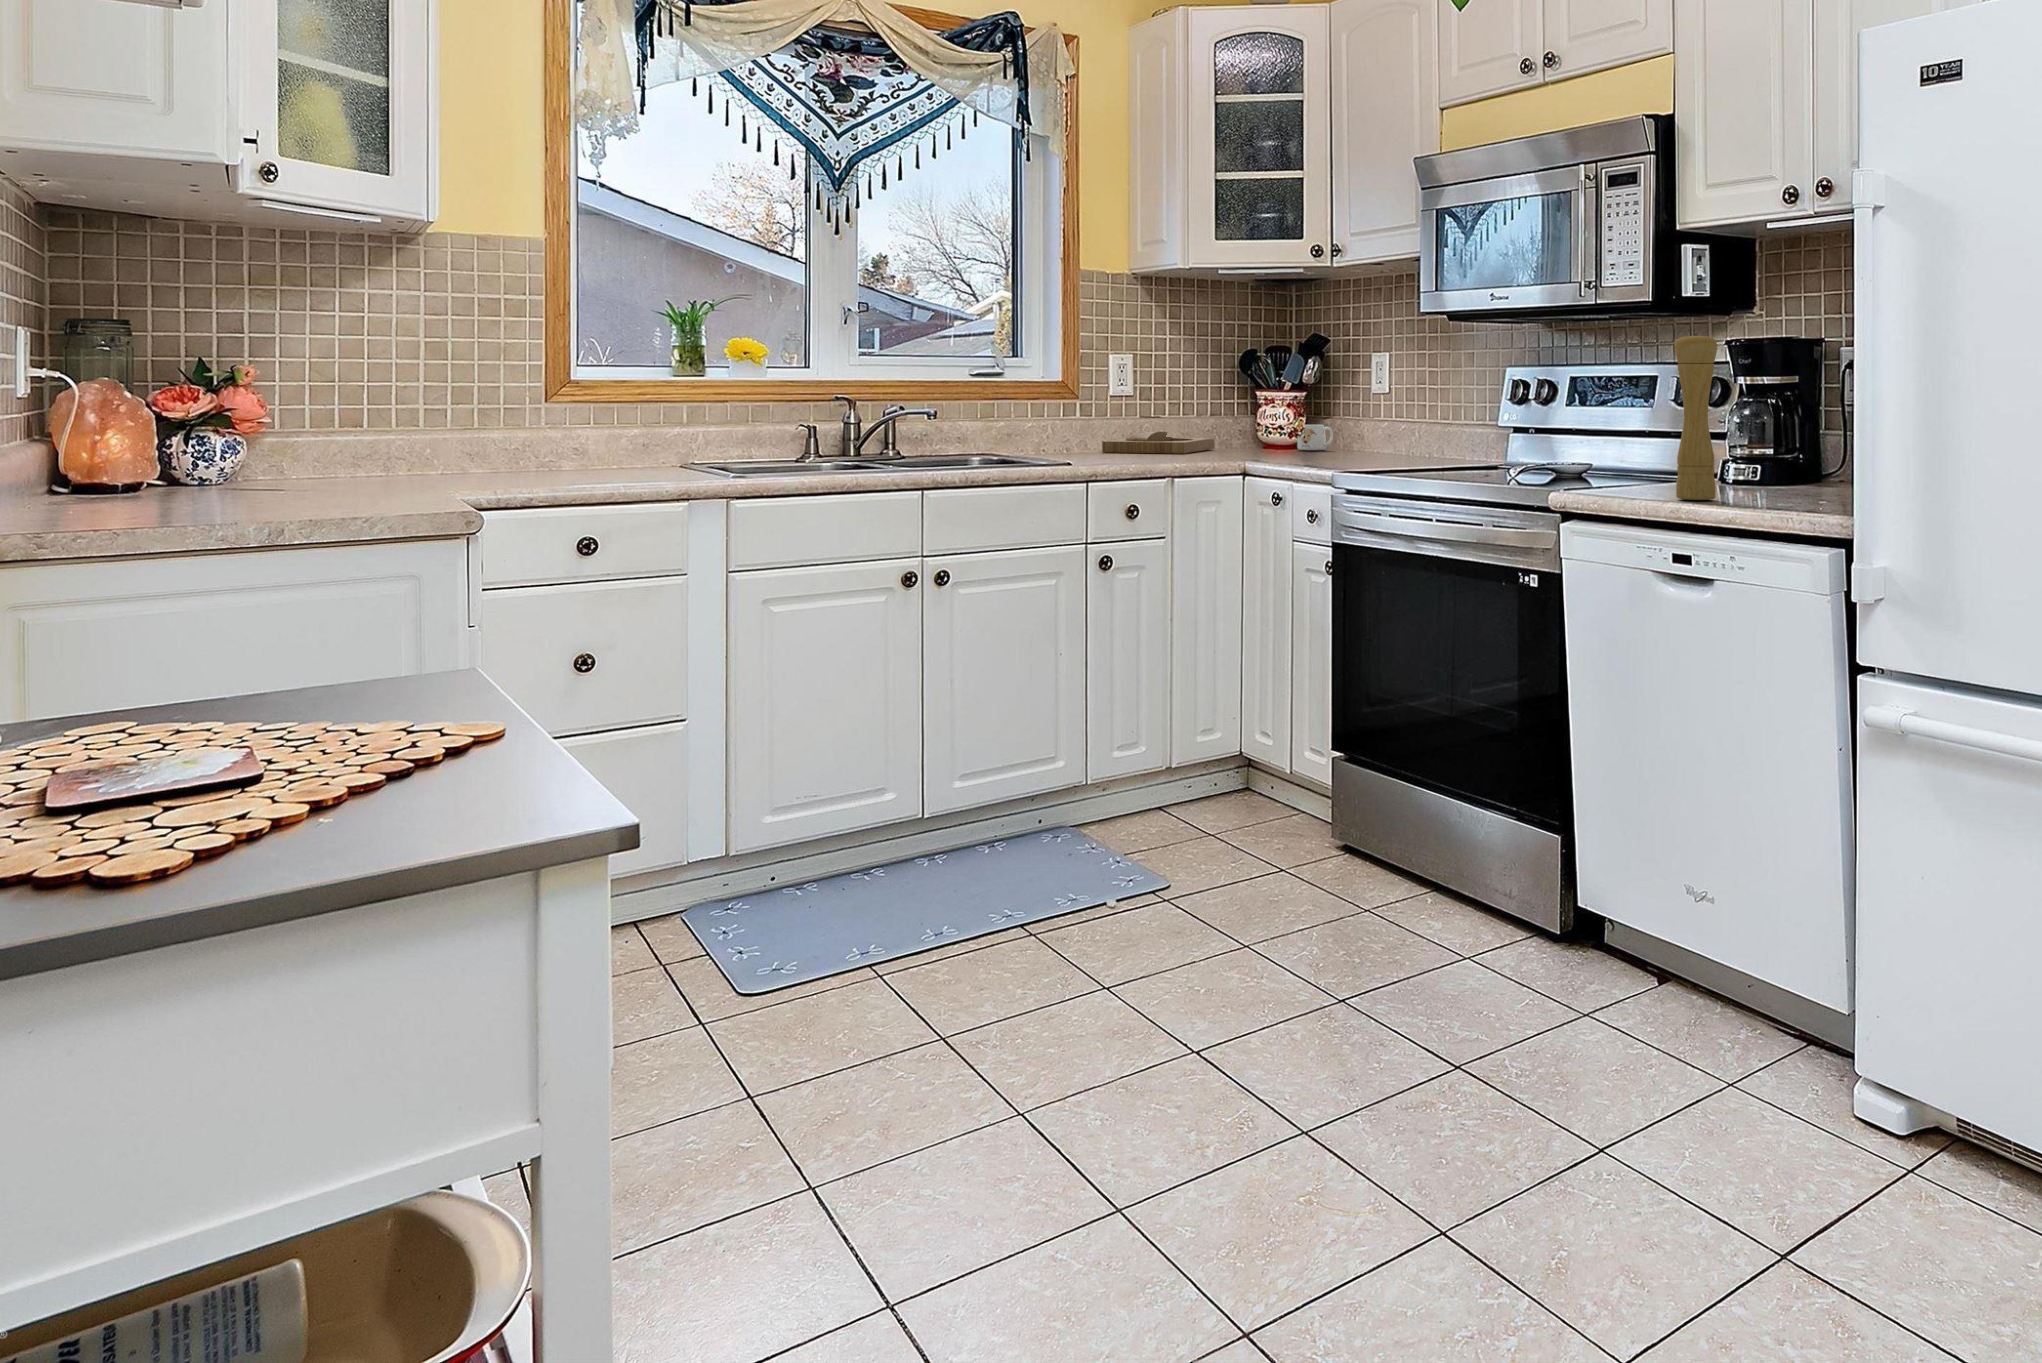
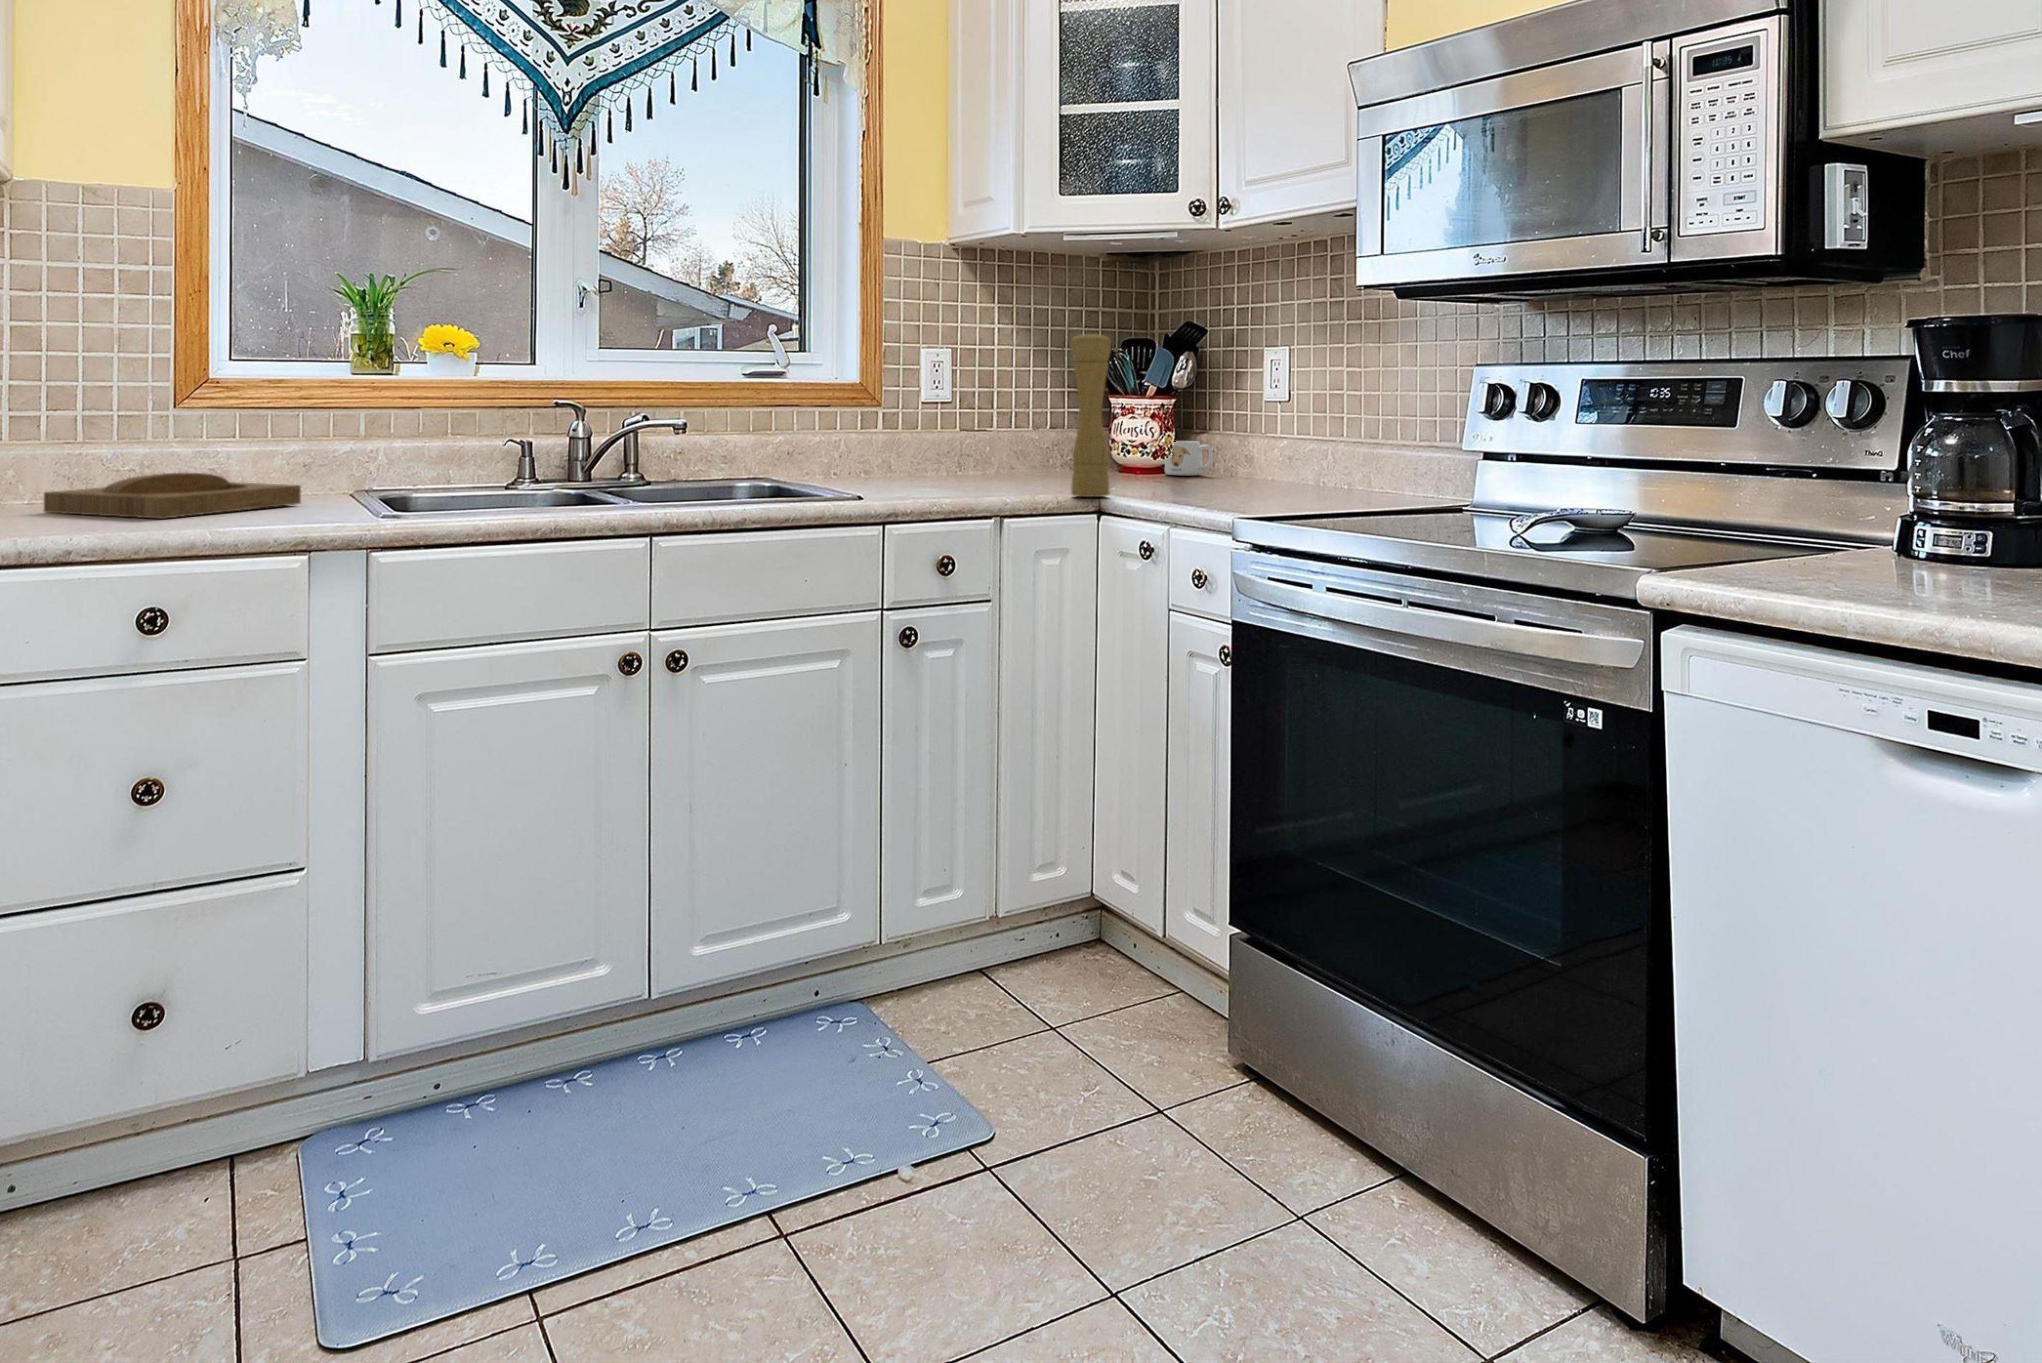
pepper mill: present [1675,333,1717,500] -> present [1070,332,1111,497]
tray: present [1102,431,1214,454] -> present [44,473,301,519]

